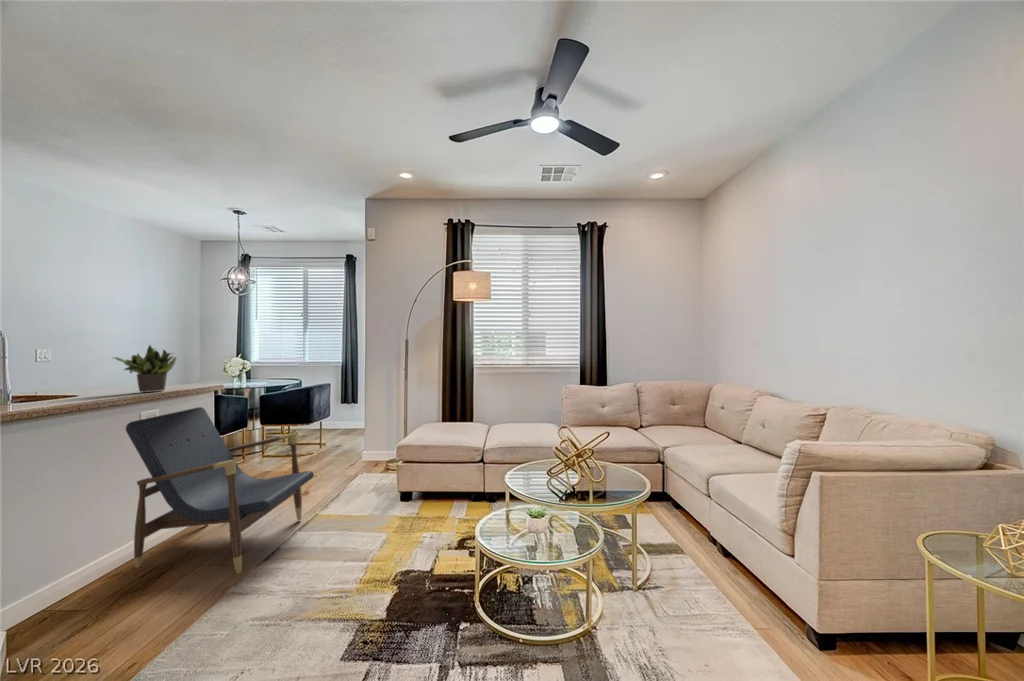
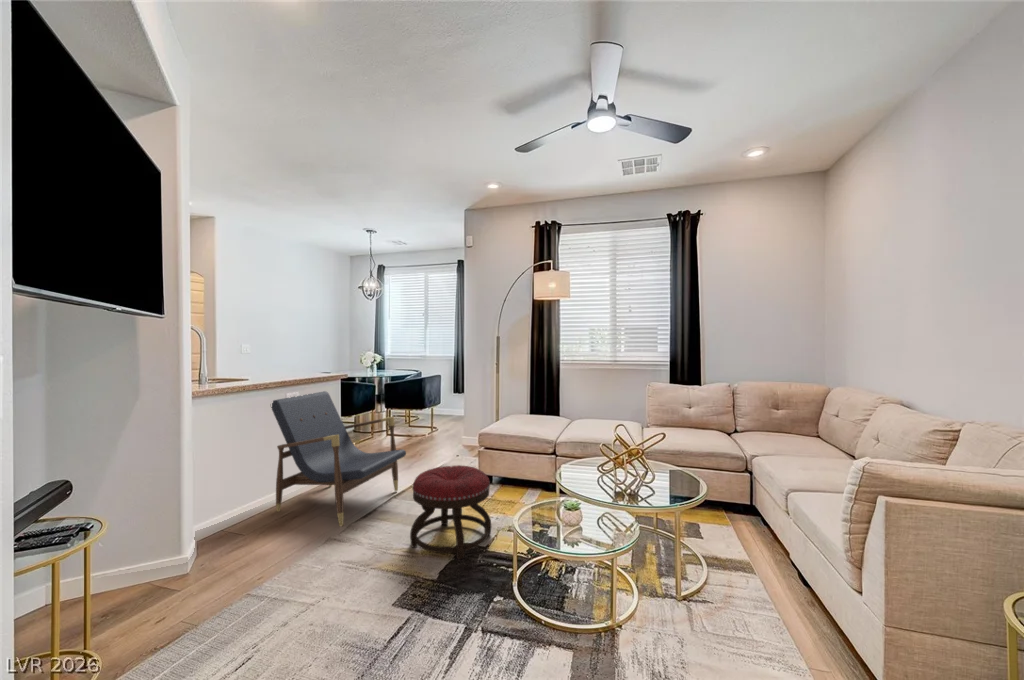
potted plant: present [115,345,176,392] -> none [263,341,308,378]
ottoman: none [339,482,431,590] -> present [410,465,491,559]

